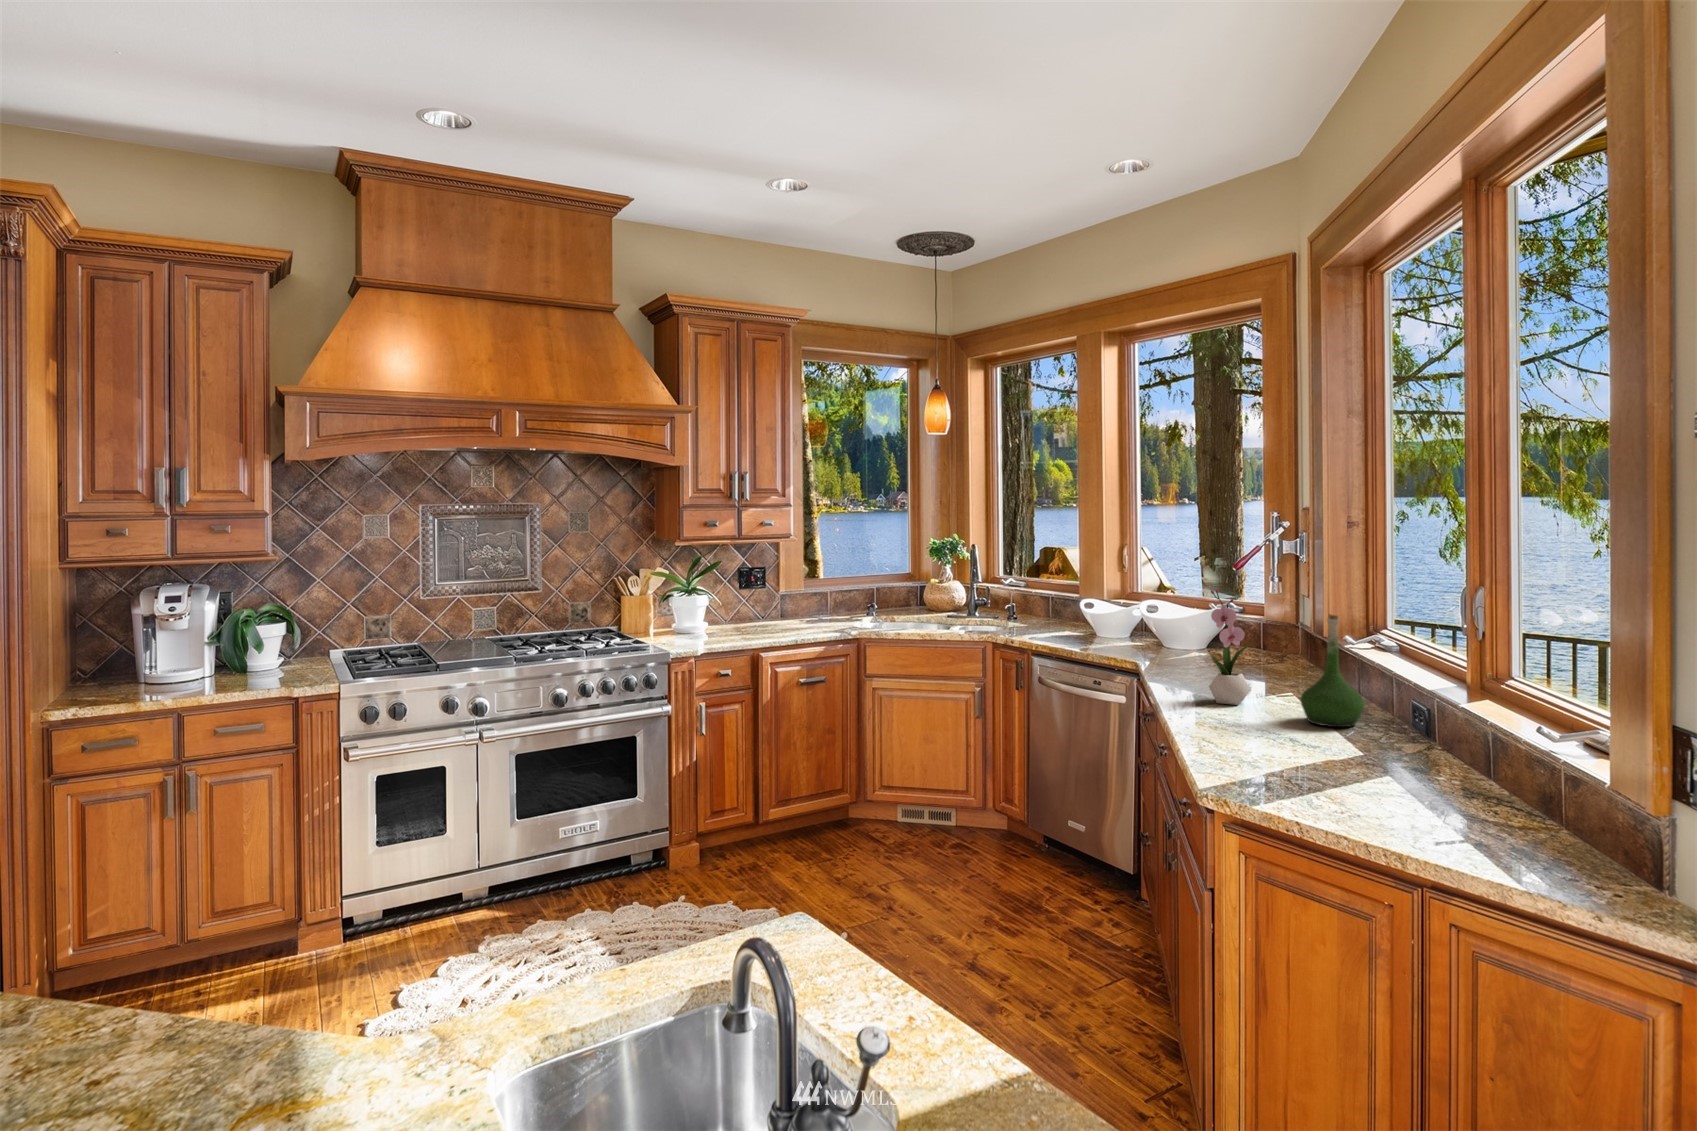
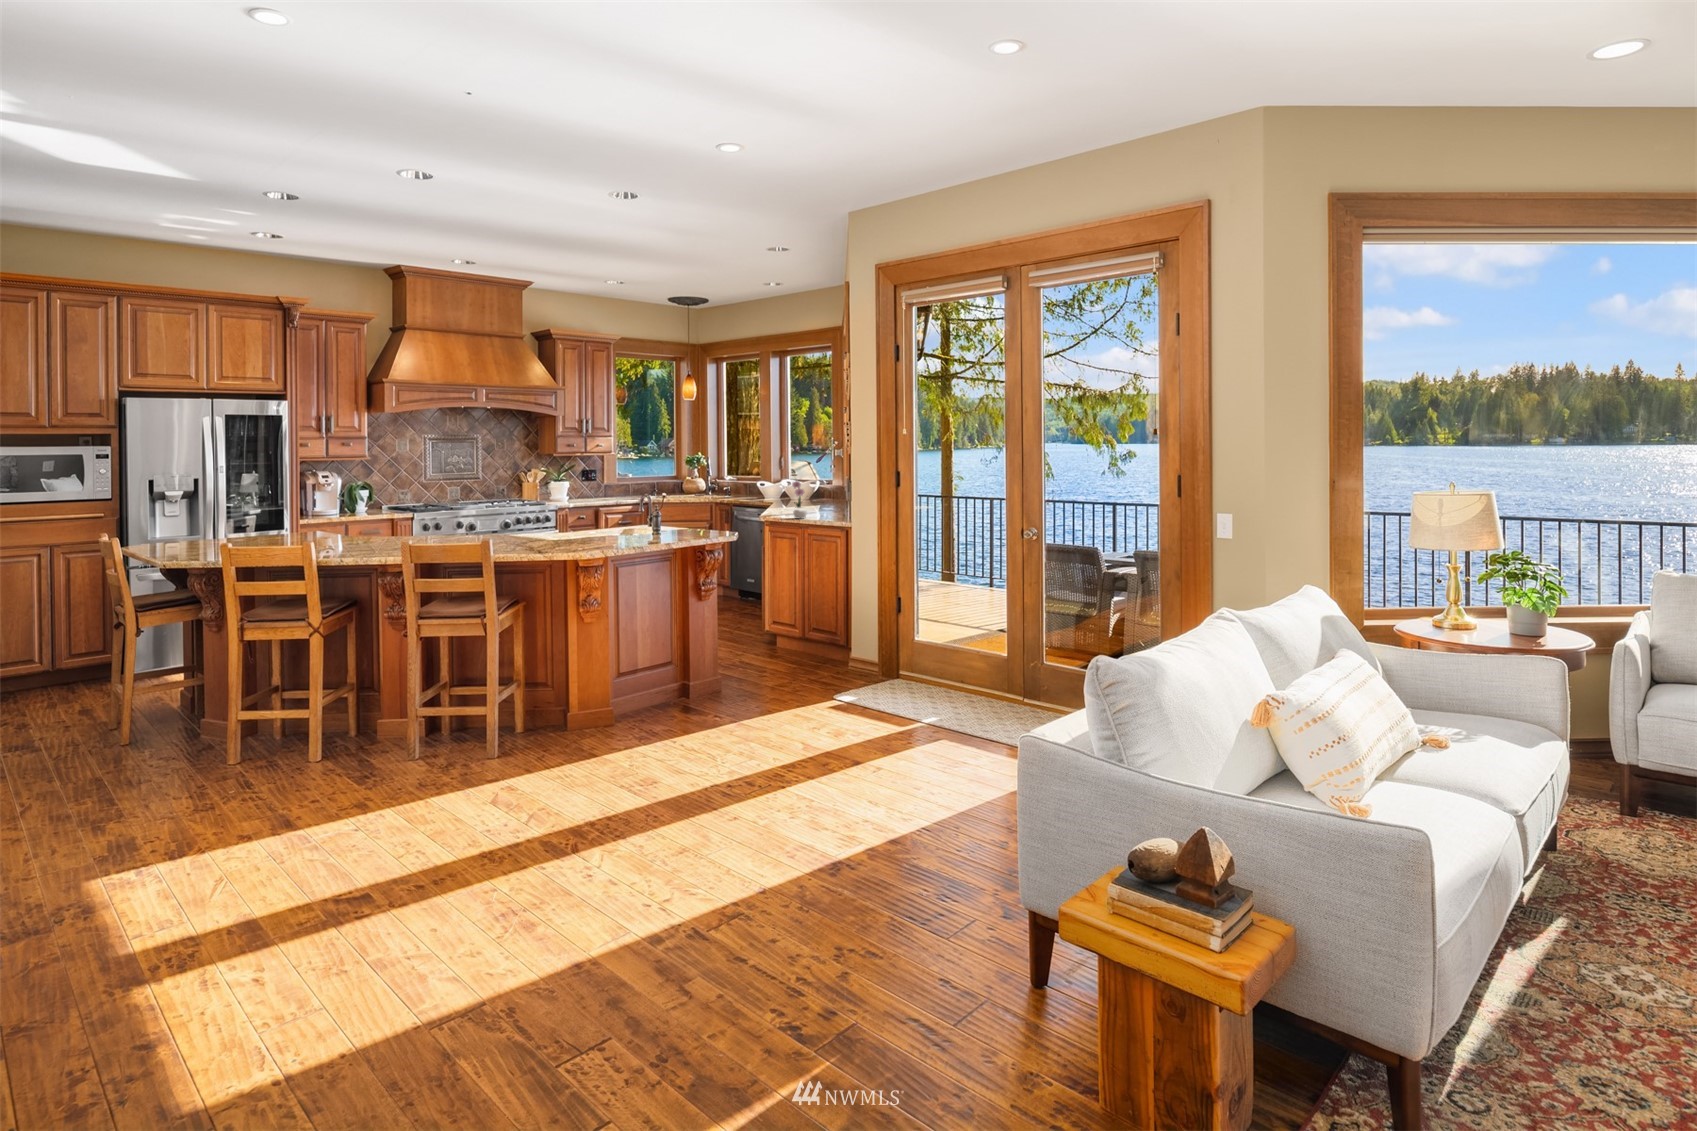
vase: present [1300,614,1365,727] -> none [818,482,838,521]

